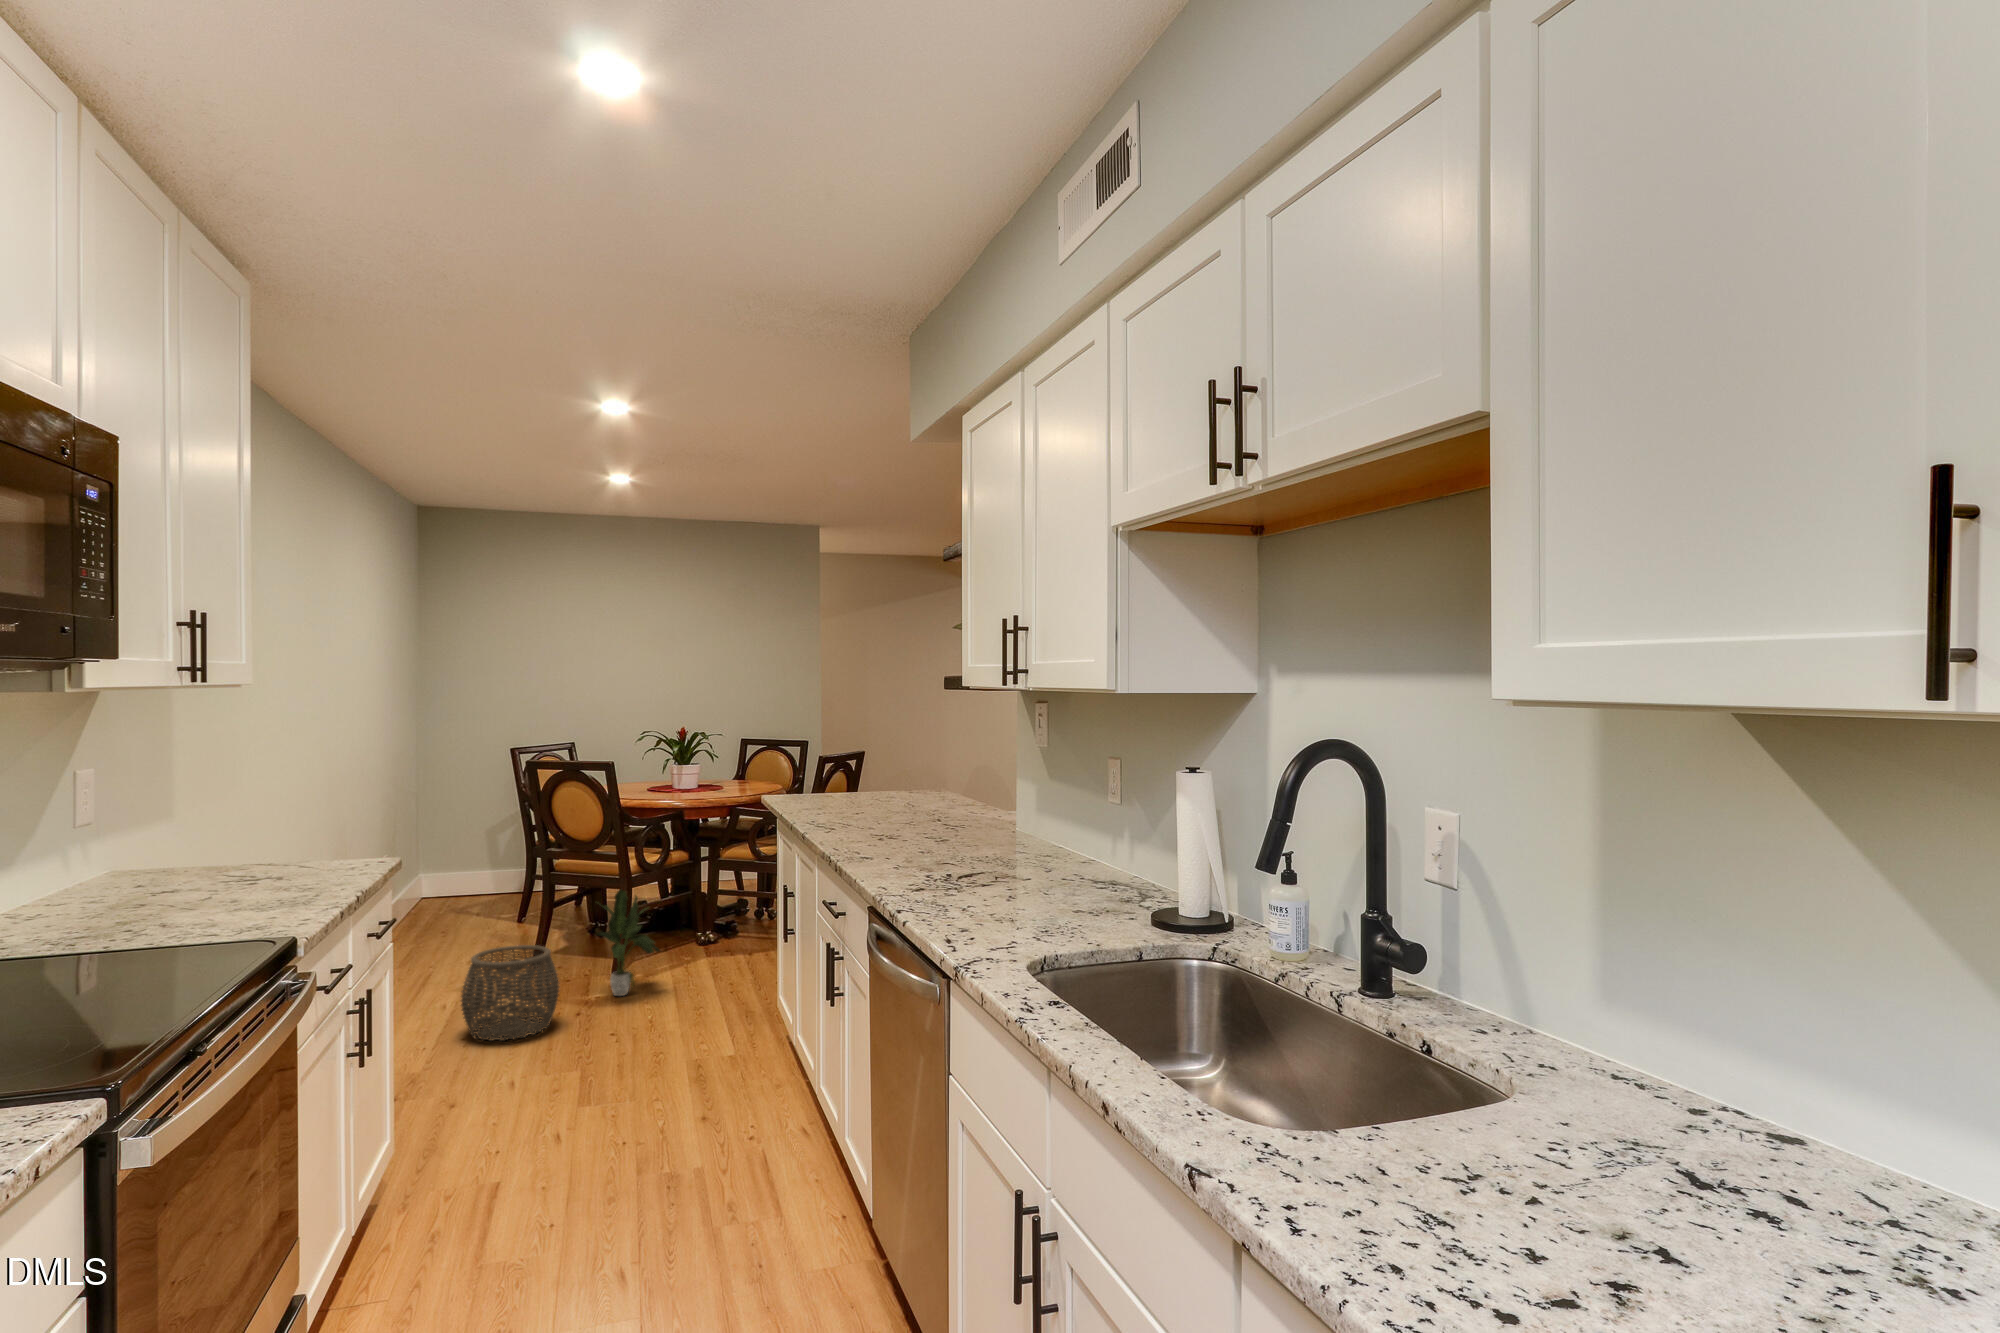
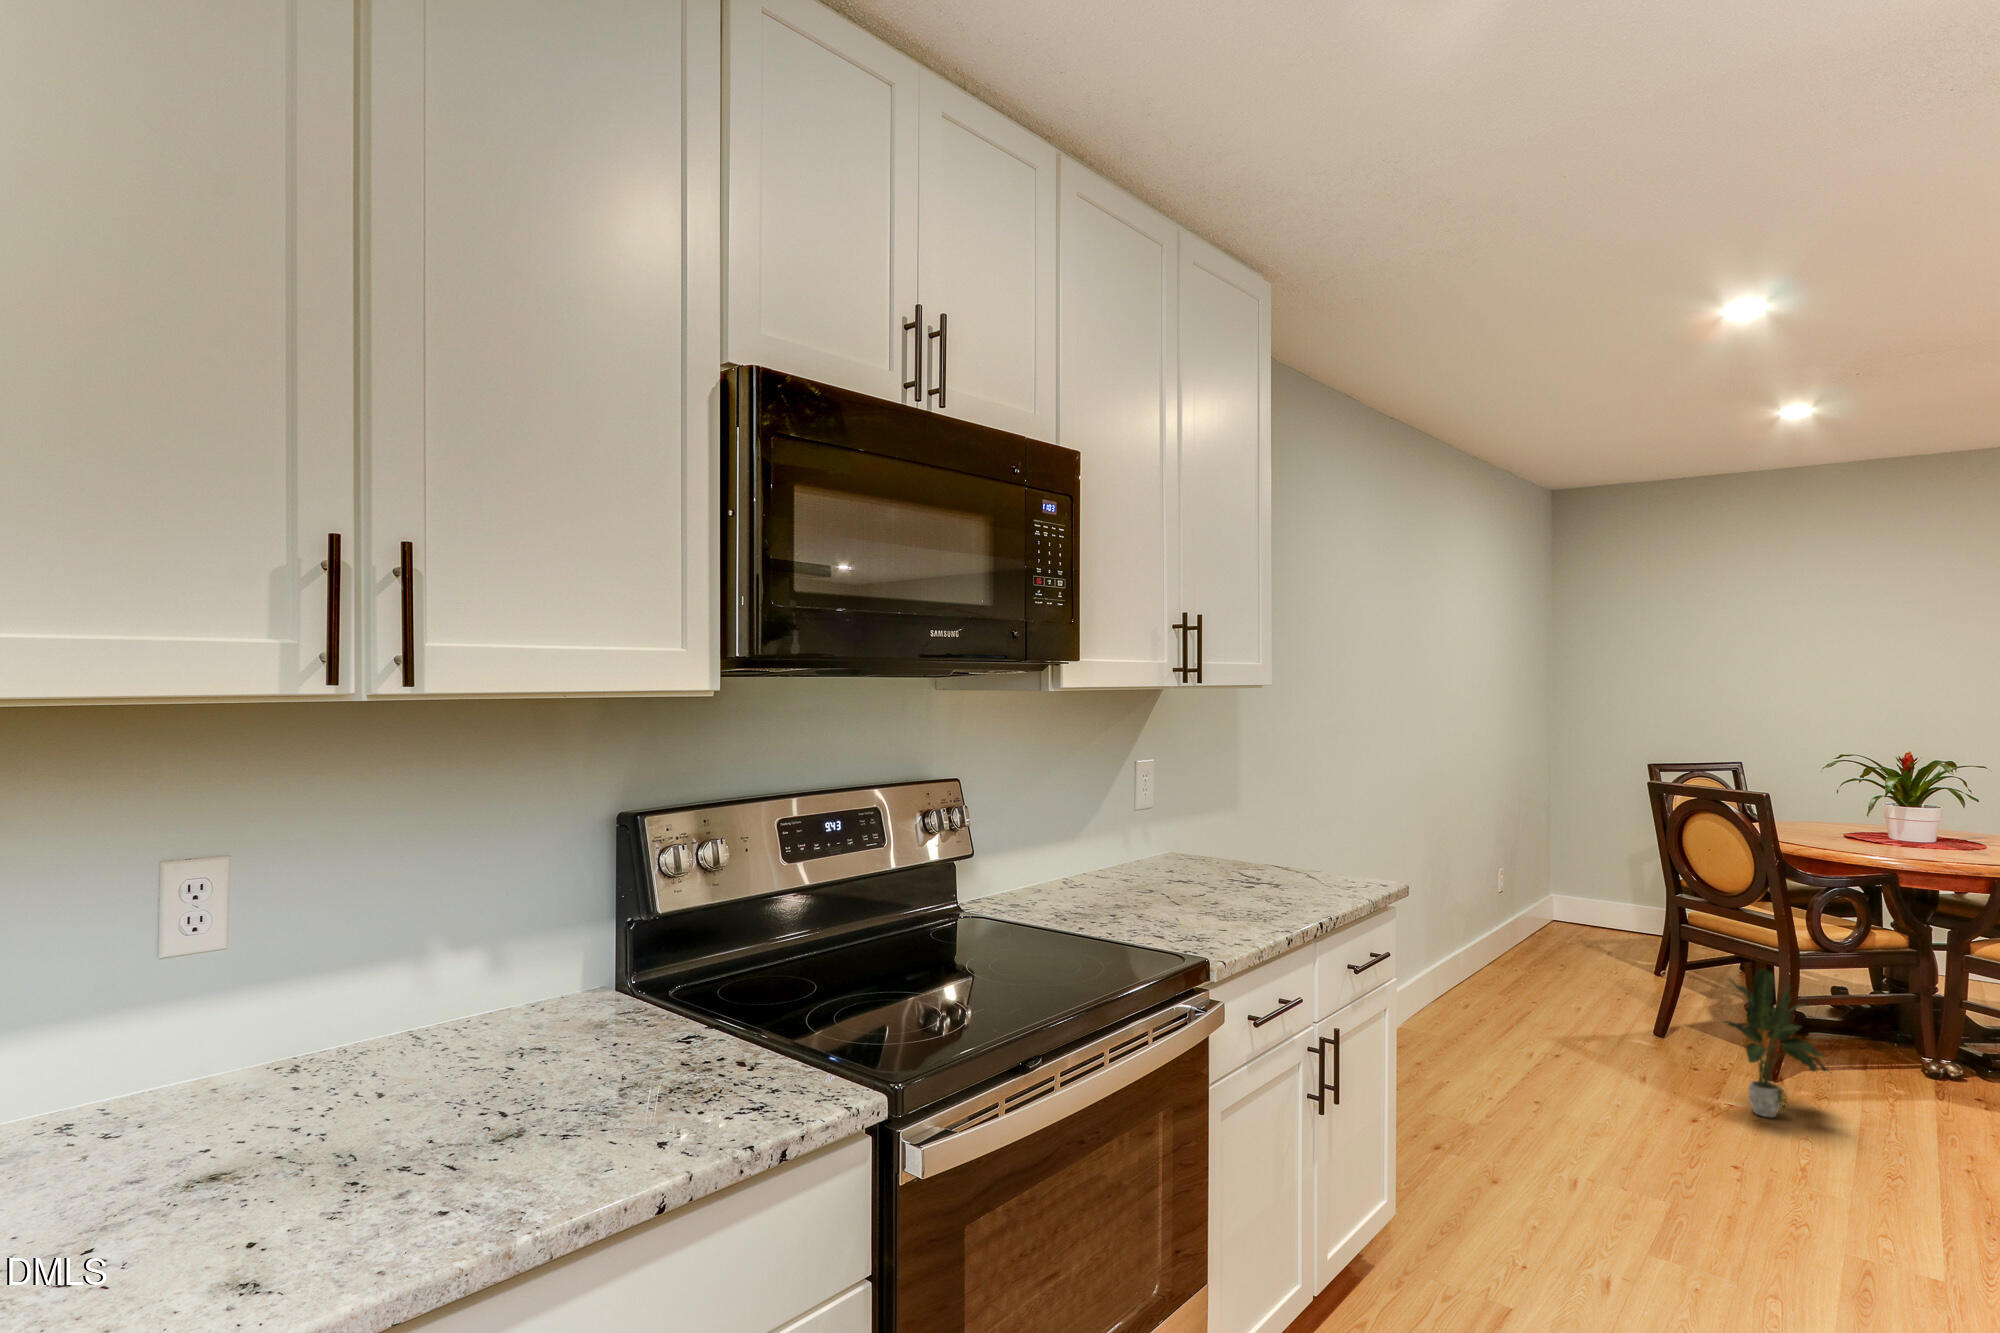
woven basket: present [461,945,559,1041] -> none [1535,1006,1663,1131]

